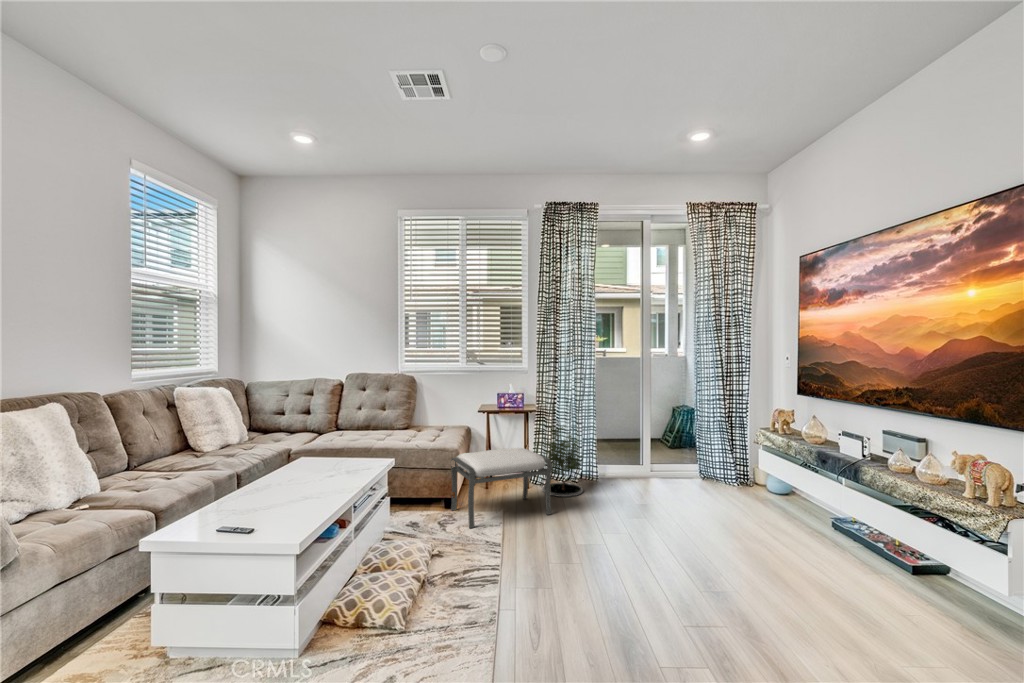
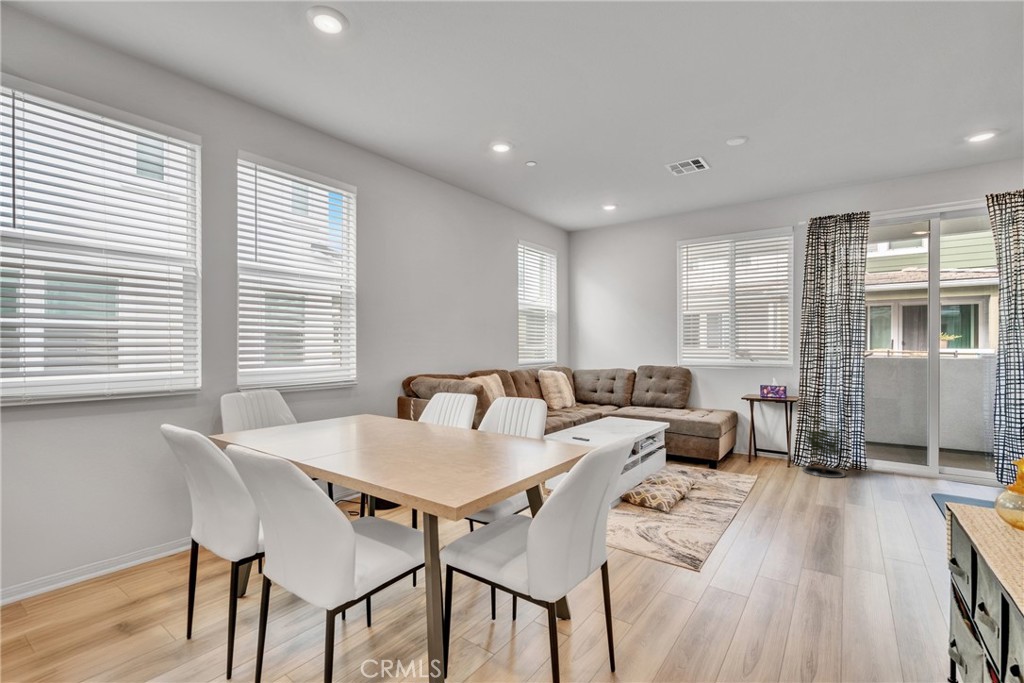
ottoman: present [451,448,552,528] -> none [715,428,803,485]

